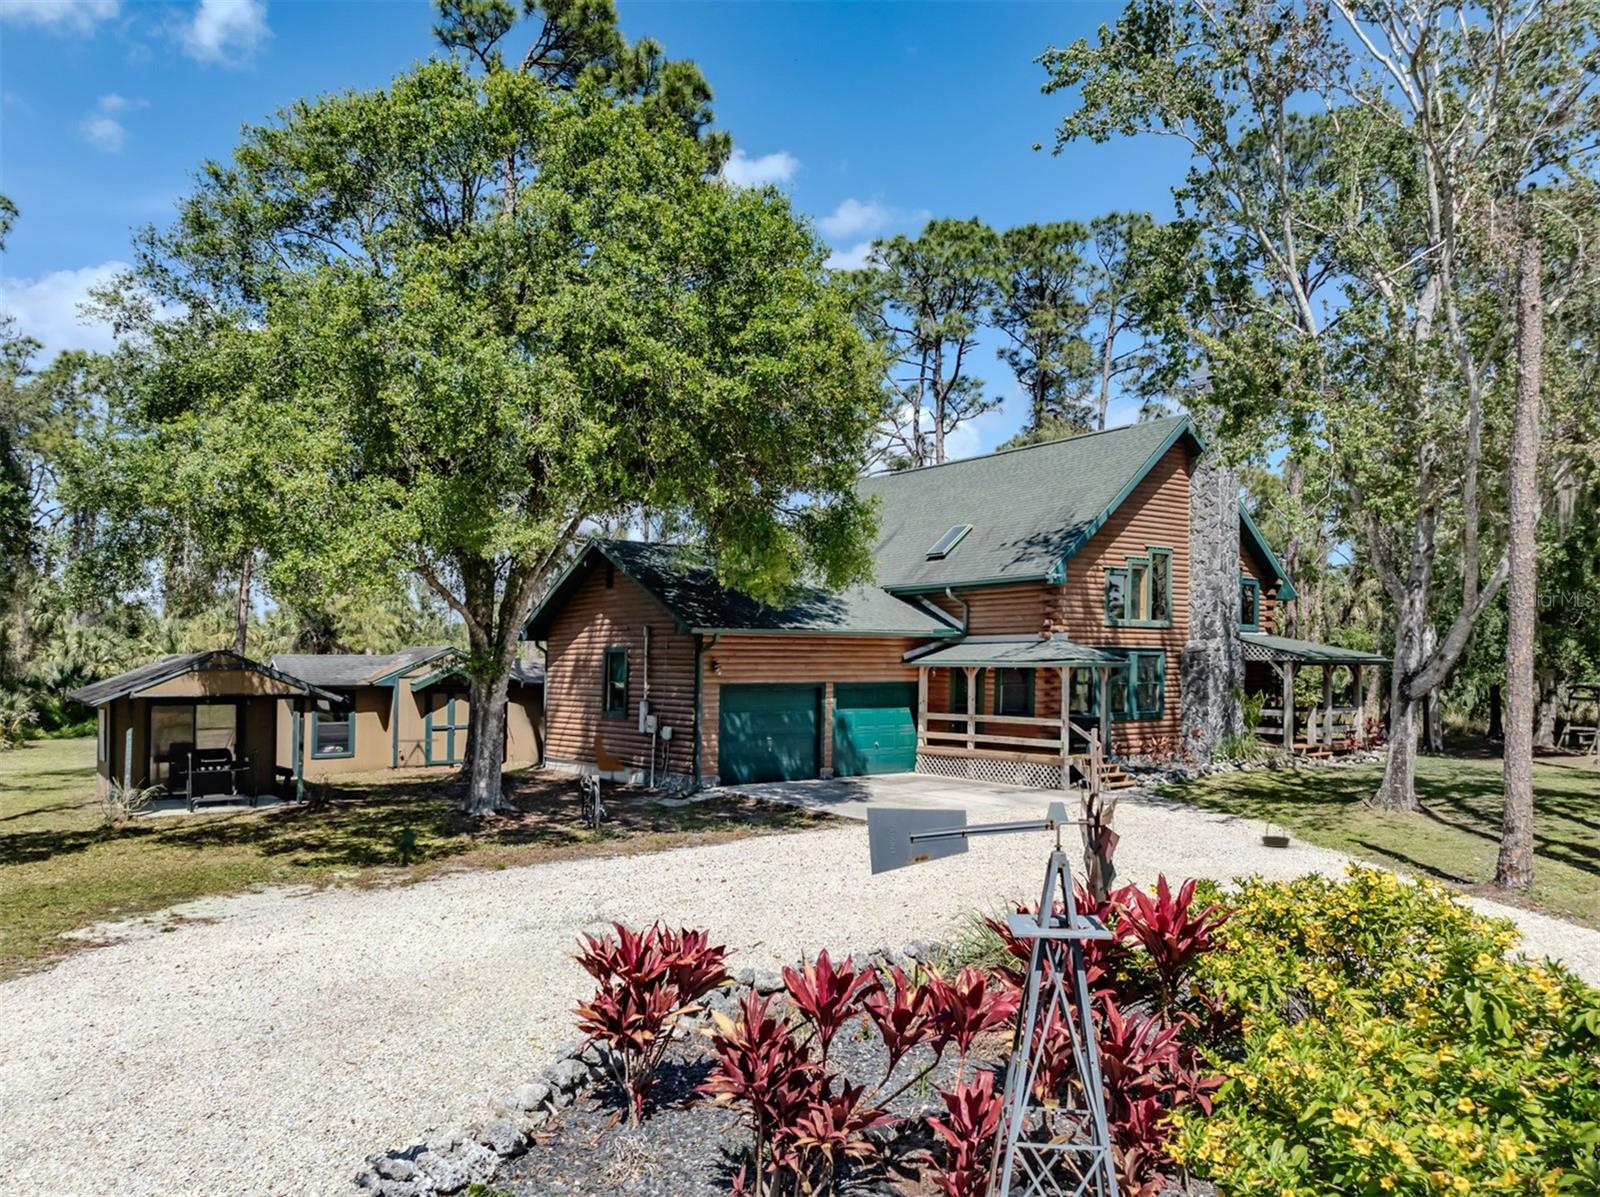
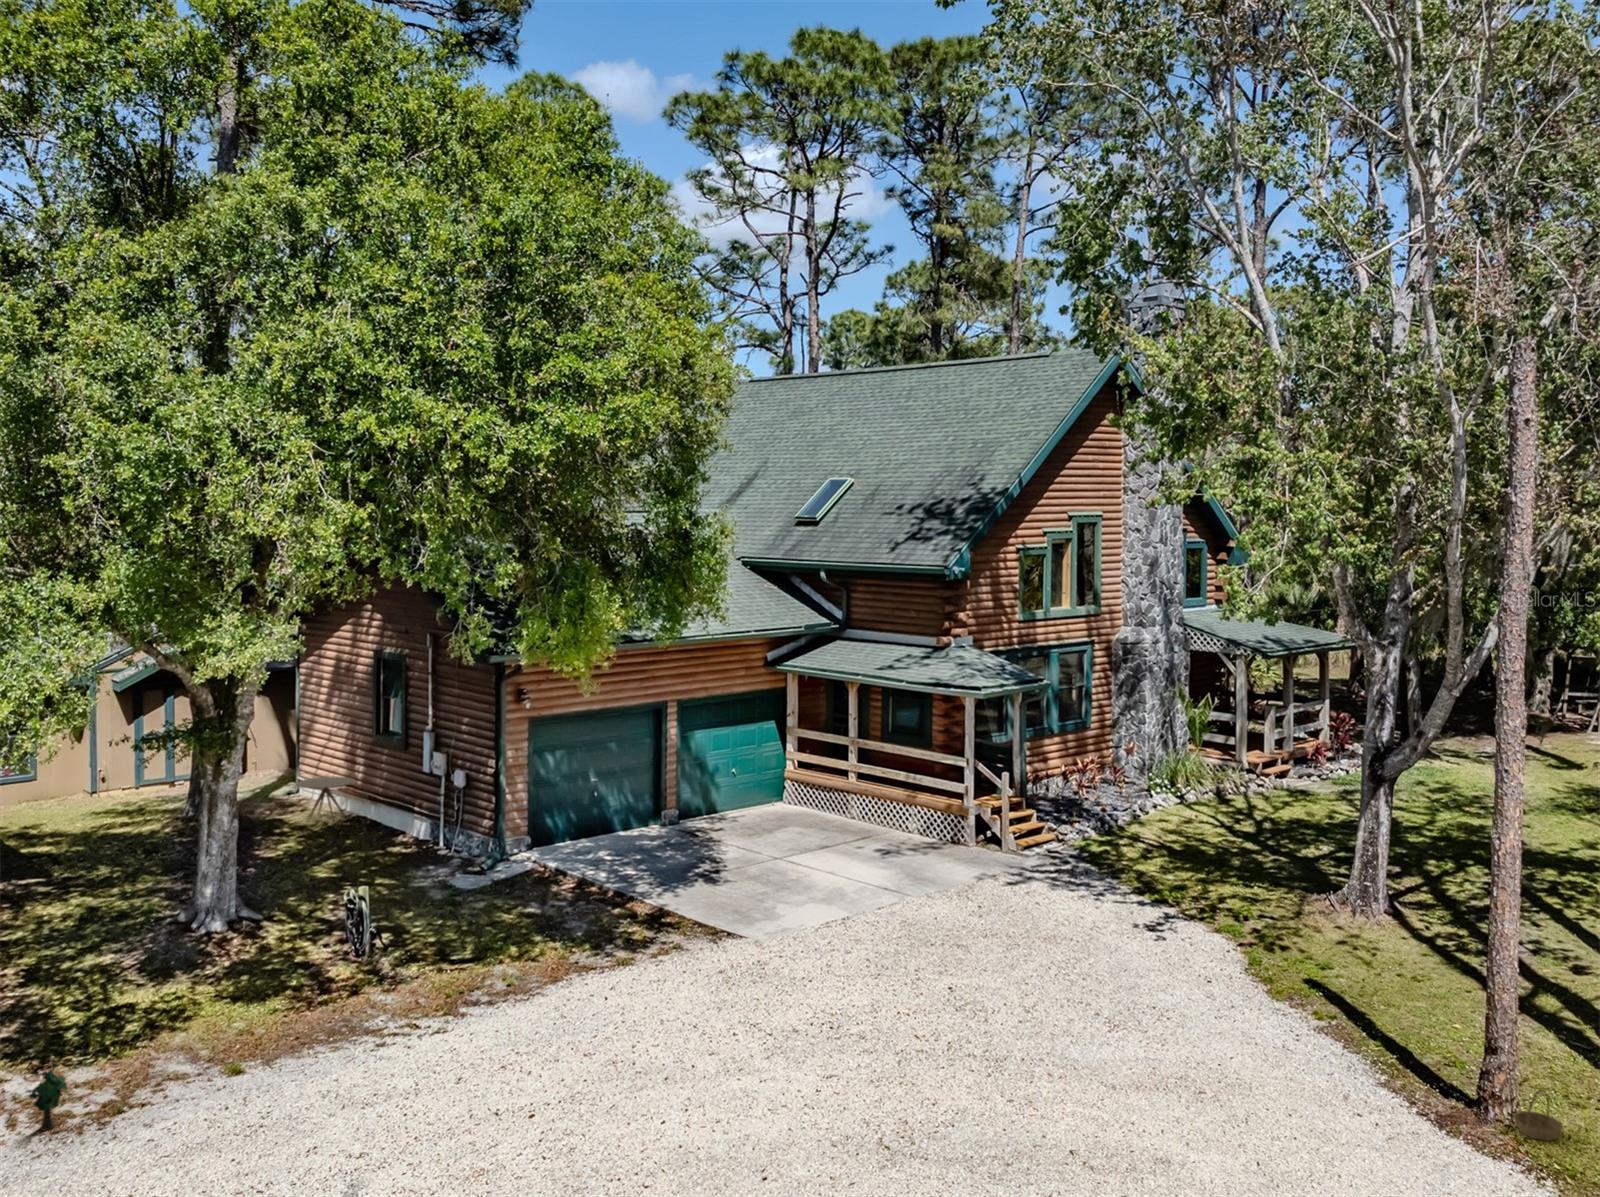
lounge chair: present [593,736,638,782] -> none [358,782,436,848]
round table: present [399,739,438,764] -> present [296,776,355,821]
basket: present [1262,819,1290,847] -> present [1514,1090,1563,1141]

